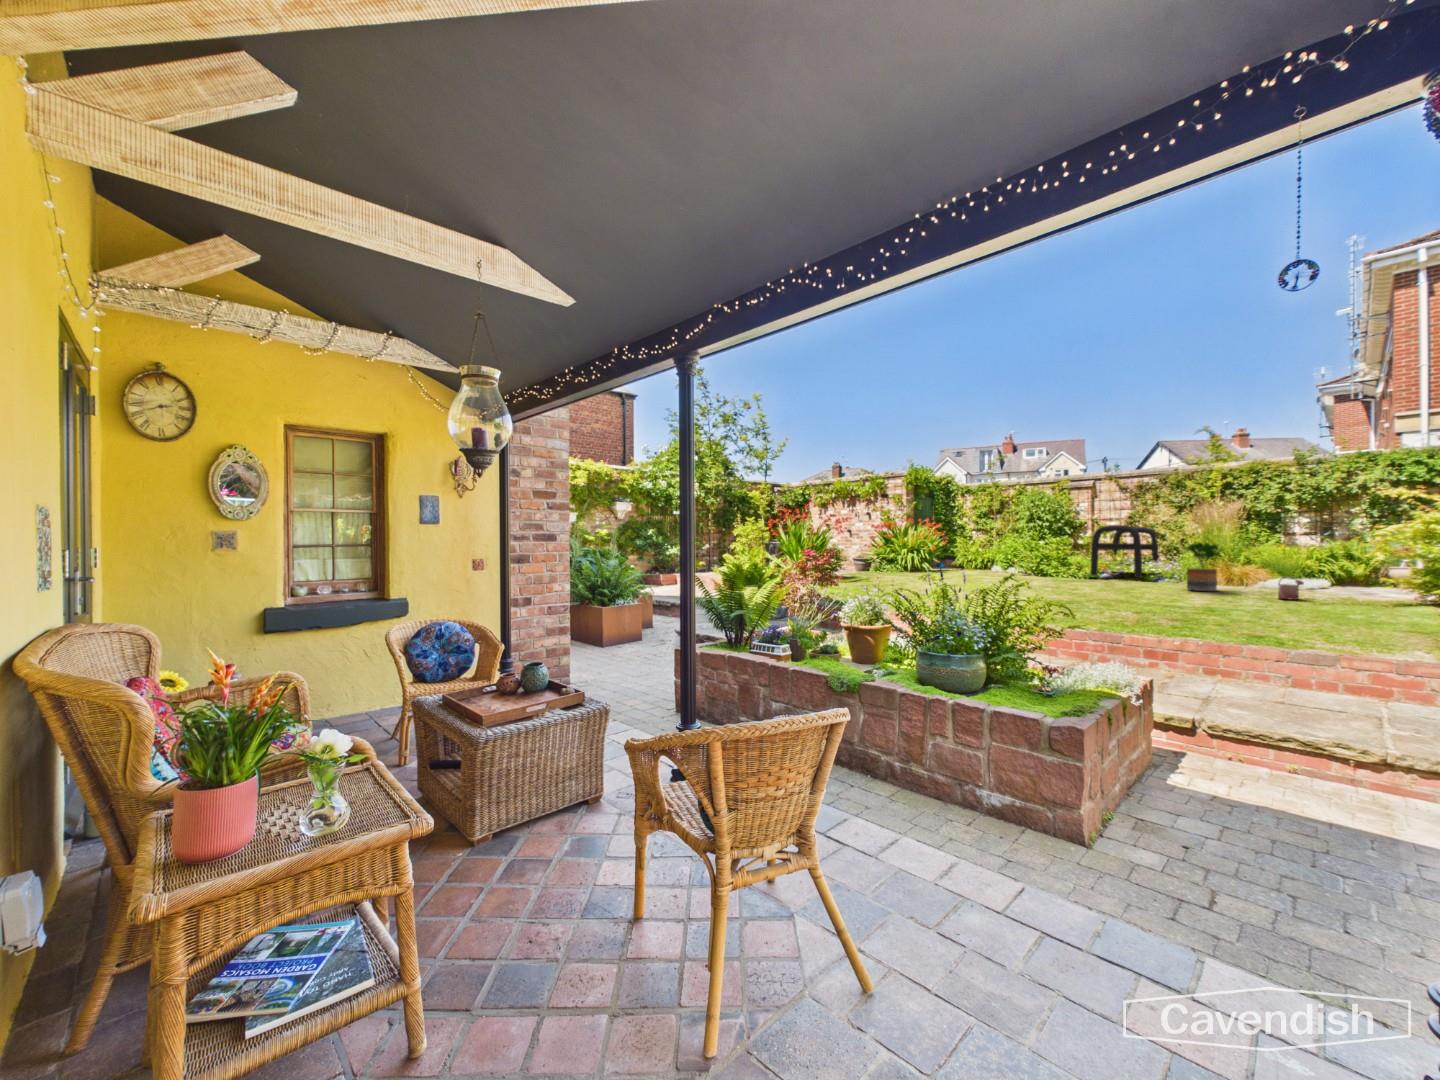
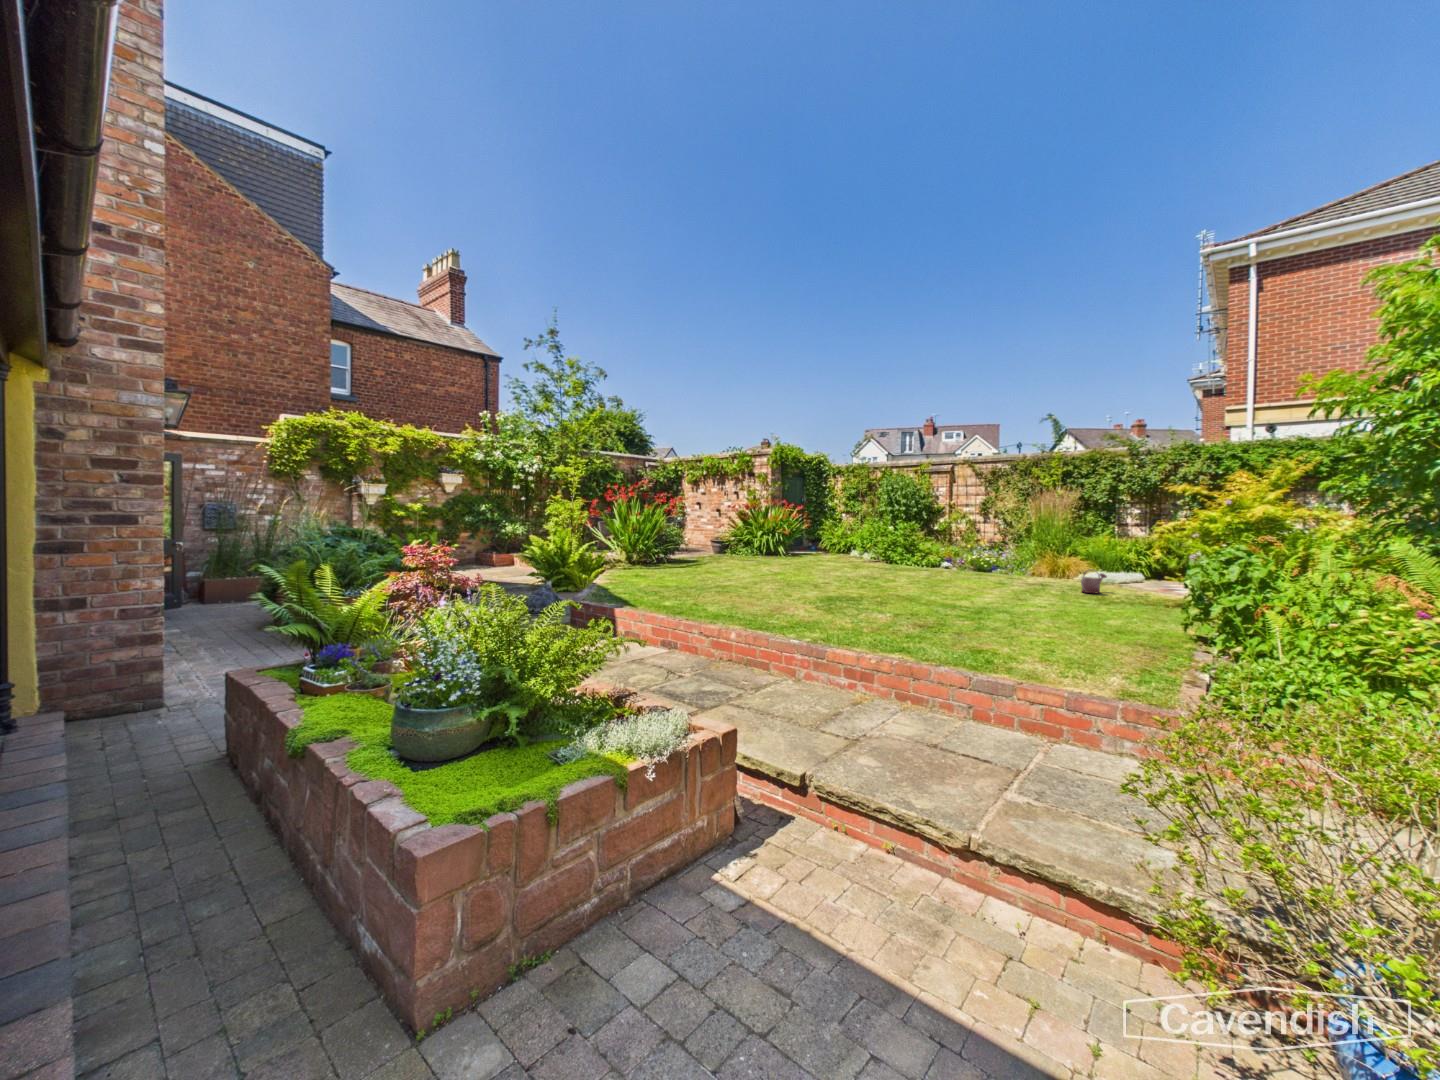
bench: present [1090,525,1159,578] -> none [937,512,1007,566]
potted tree: present [1187,542,1223,591] -> none [1009,531,1046,582]

